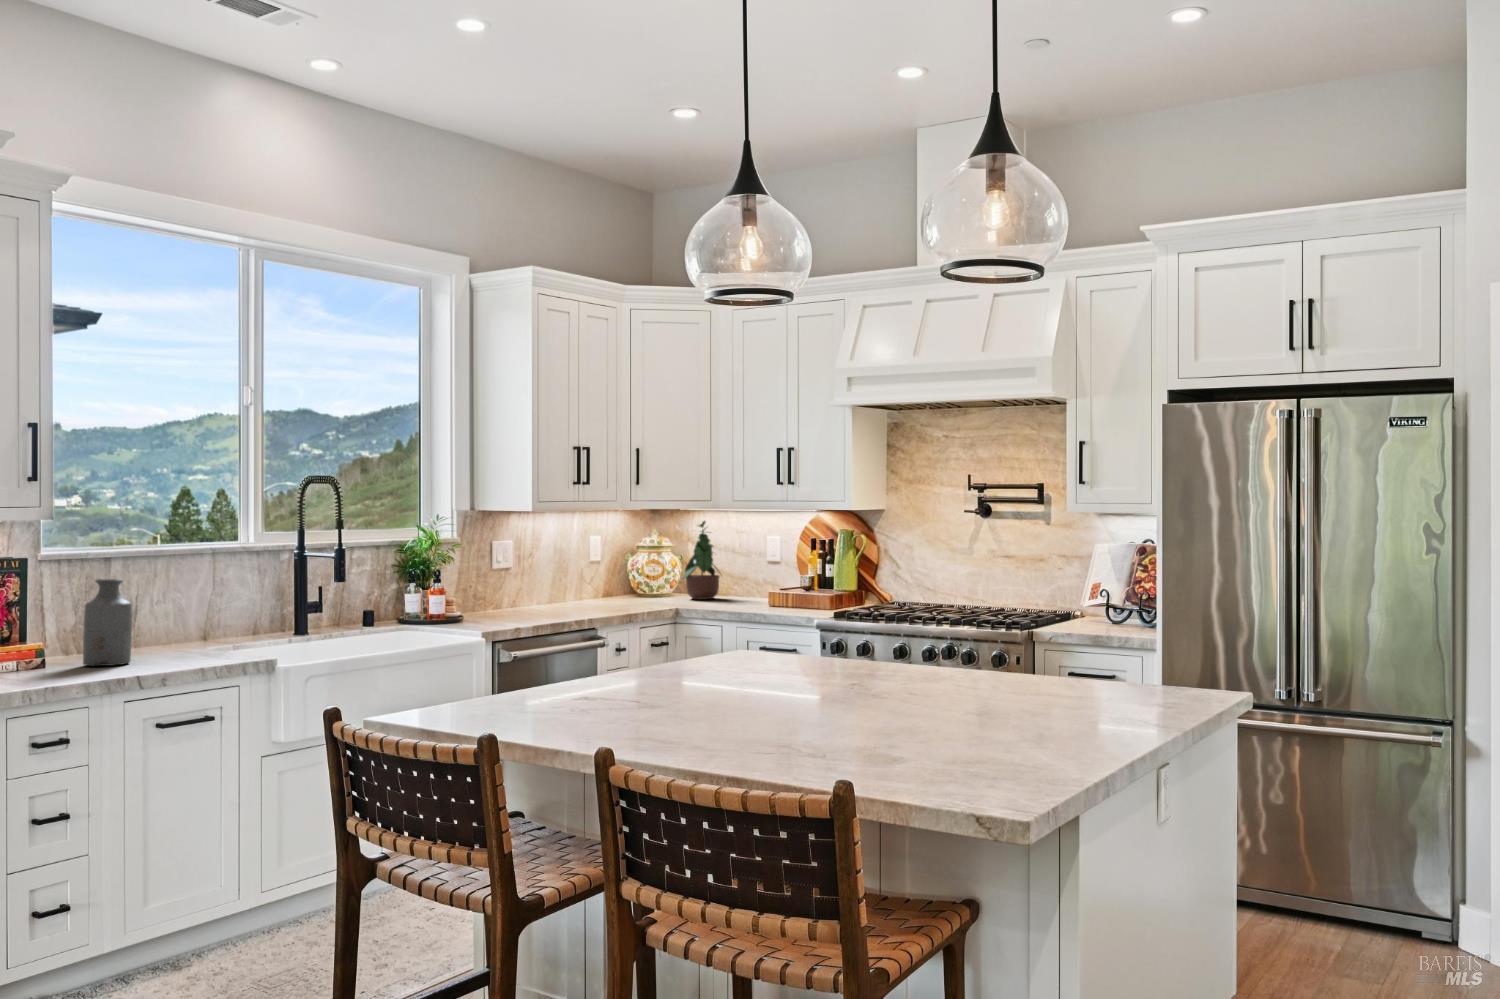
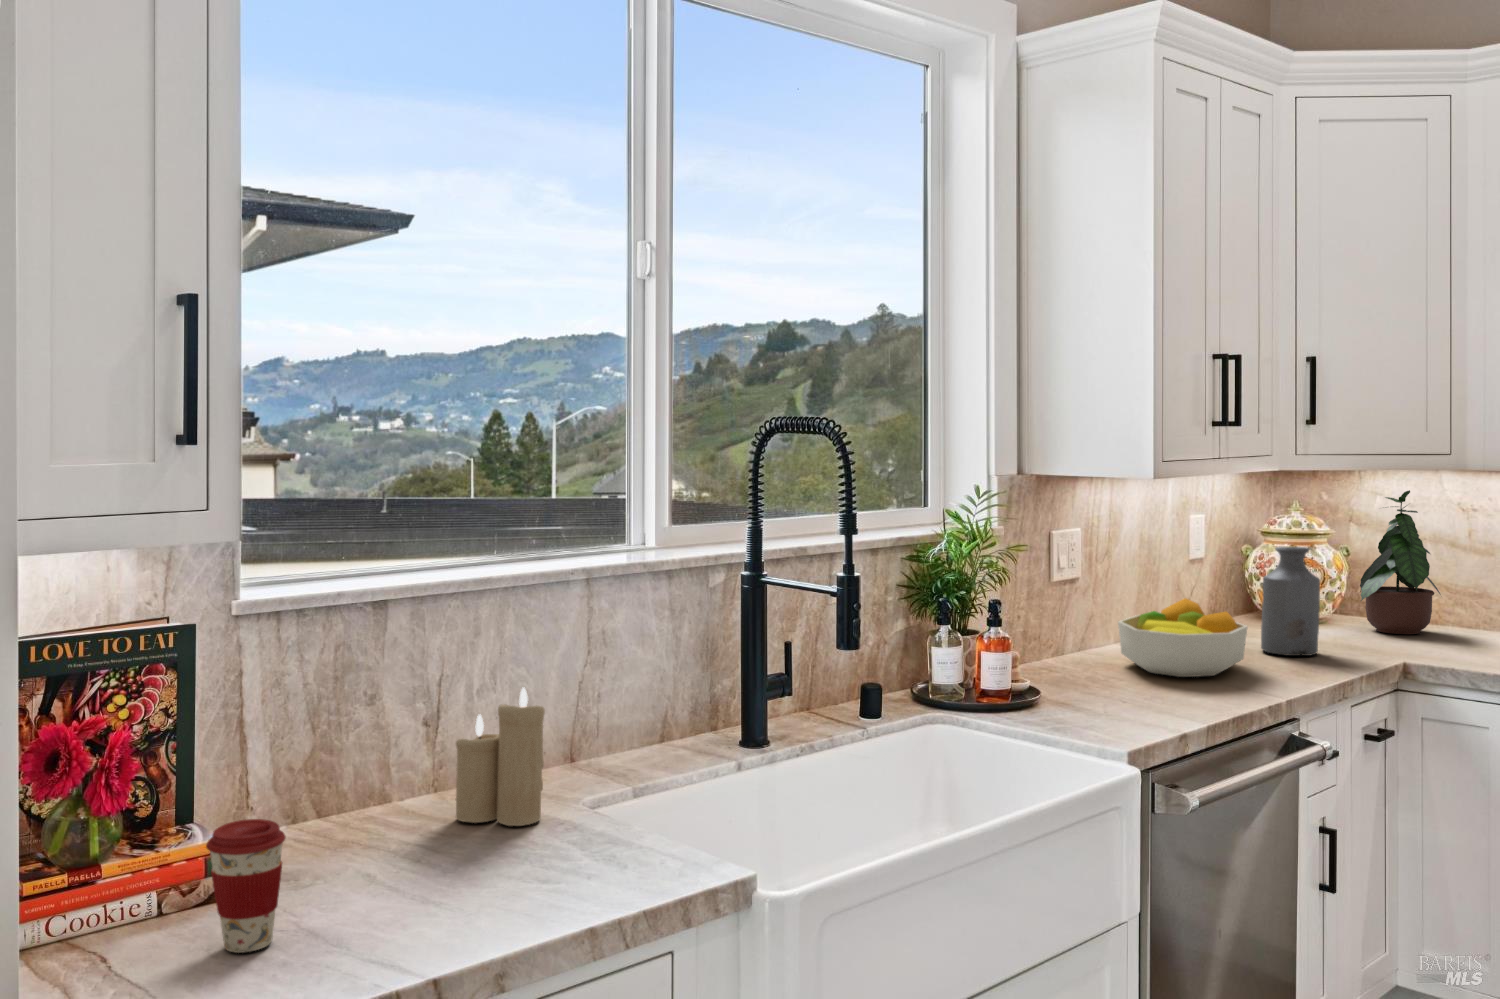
fruit bowl: none [524,576,588,614] -> present [1118,598,1247,677]
bottle: present [83,579,132,666] -> present [1261,547,1320,656]
candle: none [143,594,186,654] -> present [456,688,545,826]
coffee cup: none [44,626,76,673] -> present [206,819,286,953]

